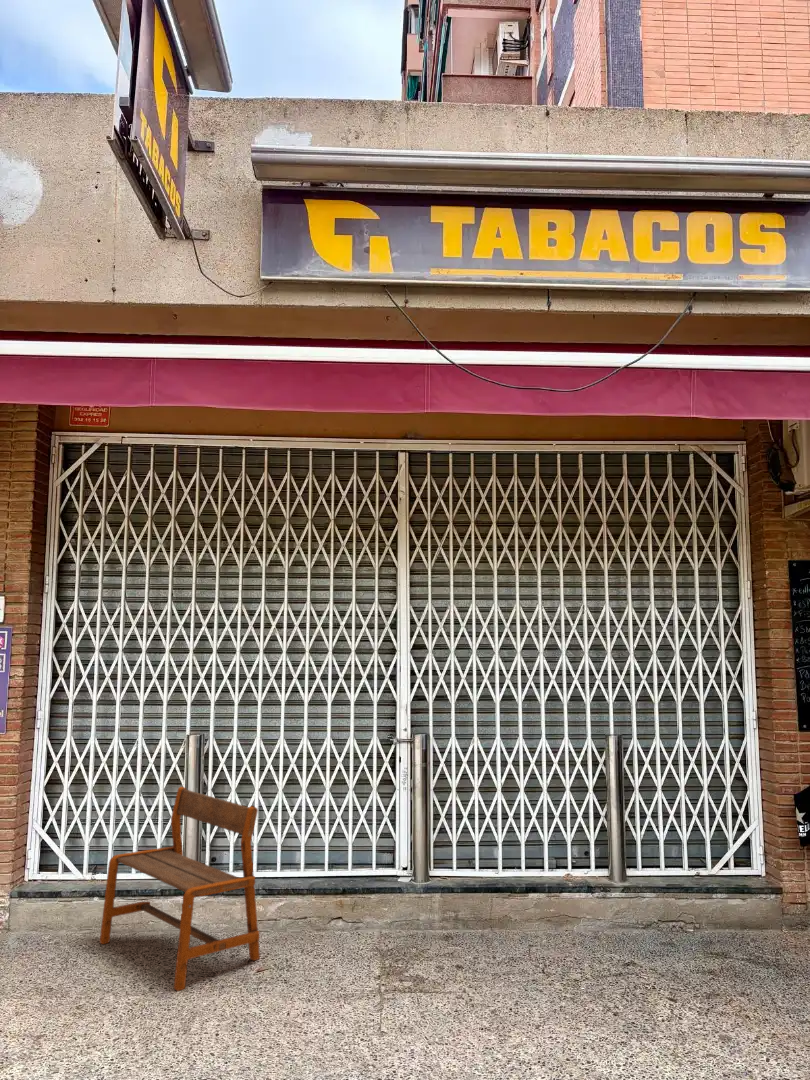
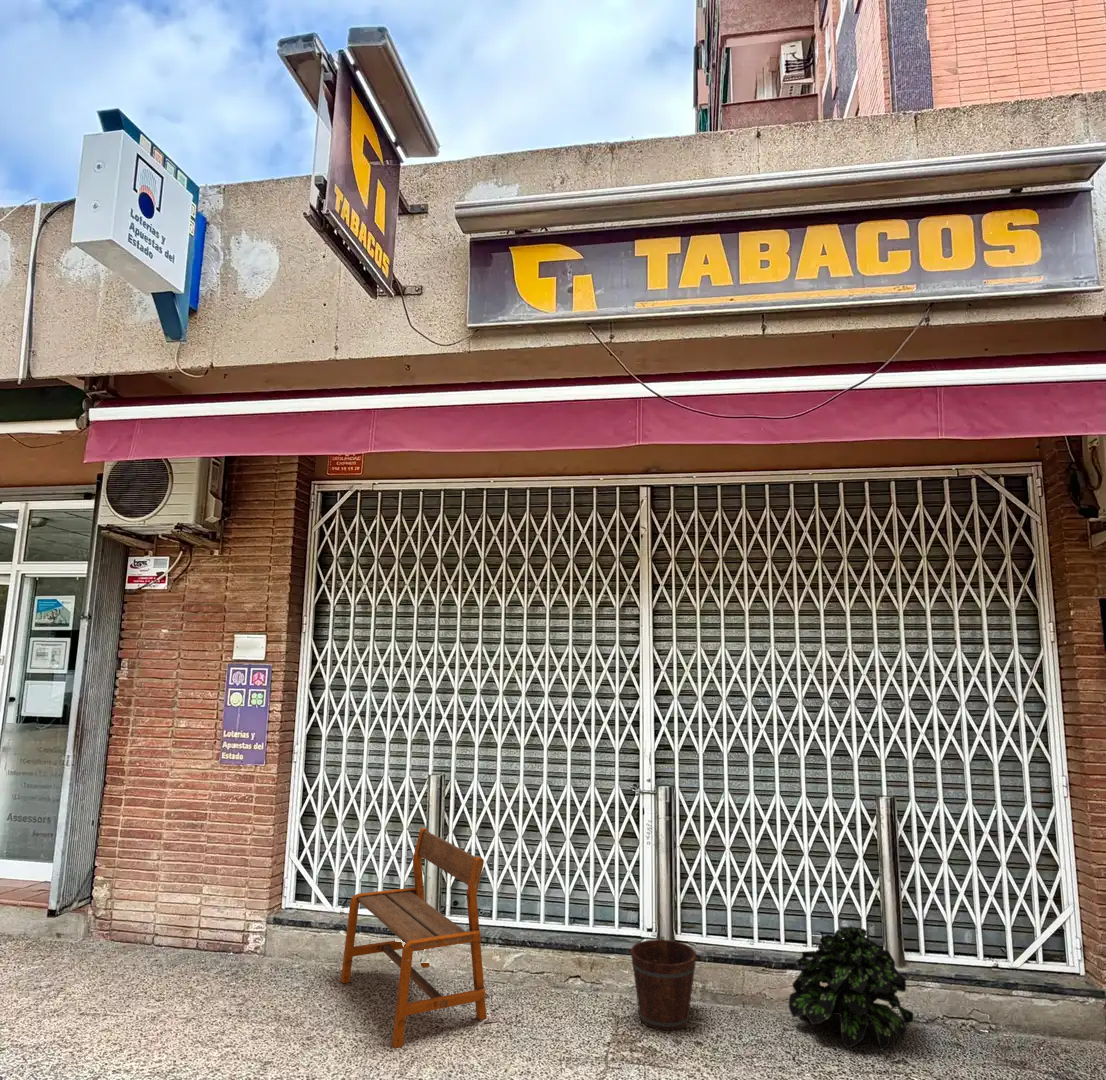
potted plant: none [534,848,638,949] -> present [789,926,914,1050]
bucket: none [395,871,455,952] -> present [631,937,696,1031]

